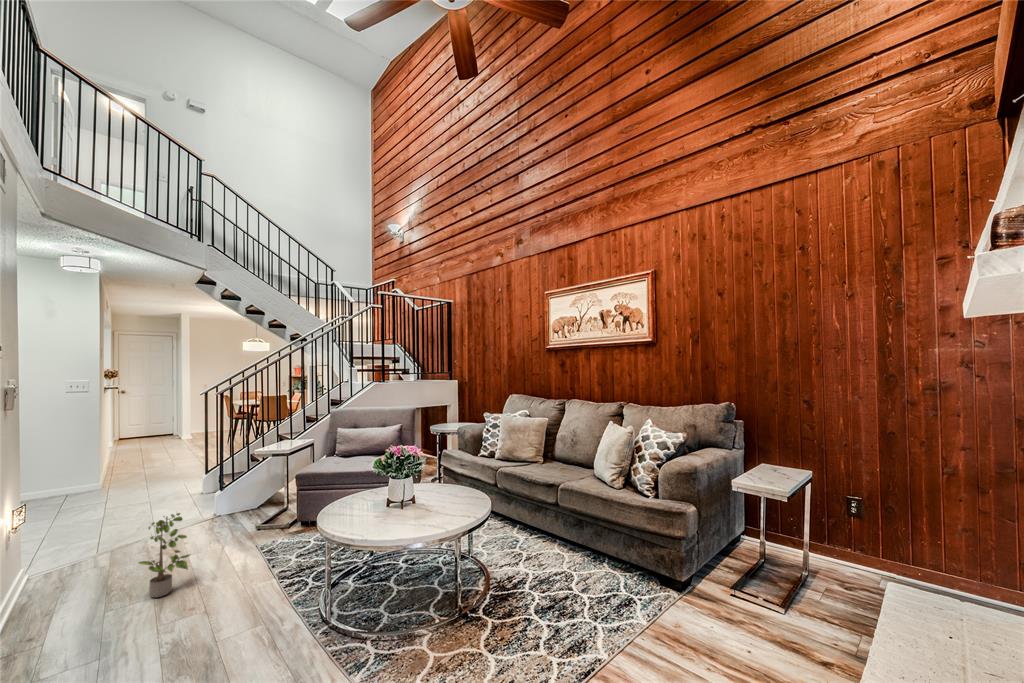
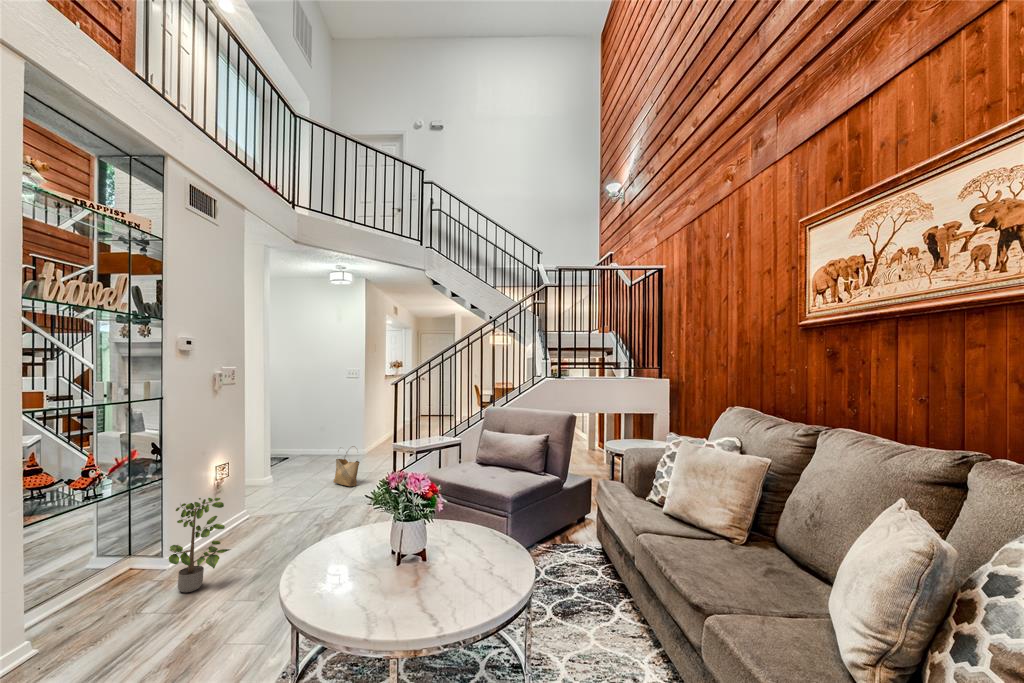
woven basket: none [160,468,193,508] -> present [333,446,360,486]

